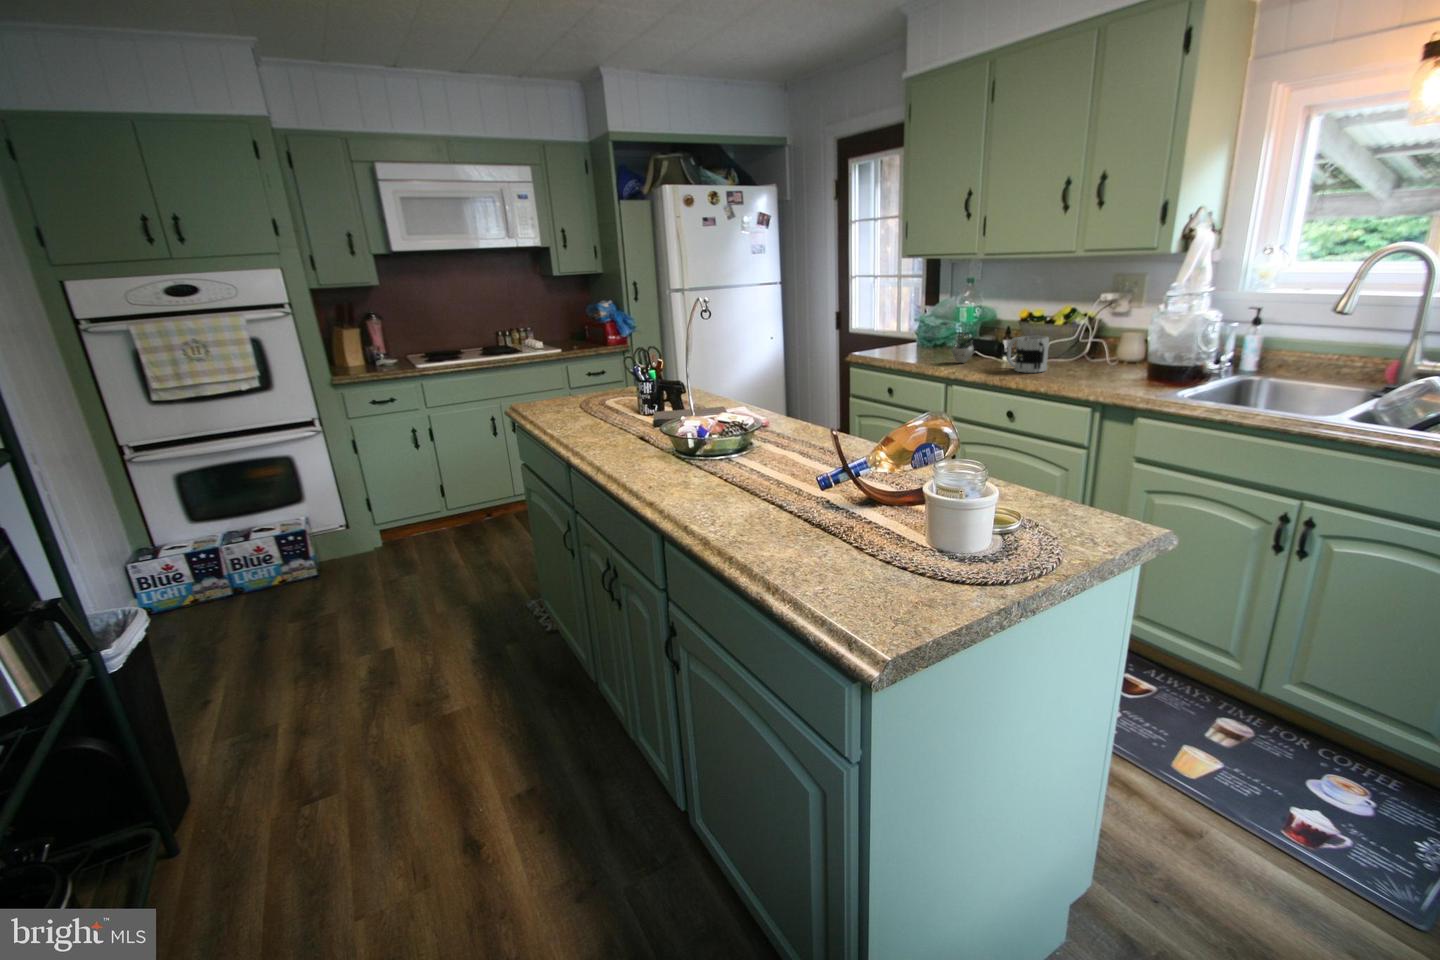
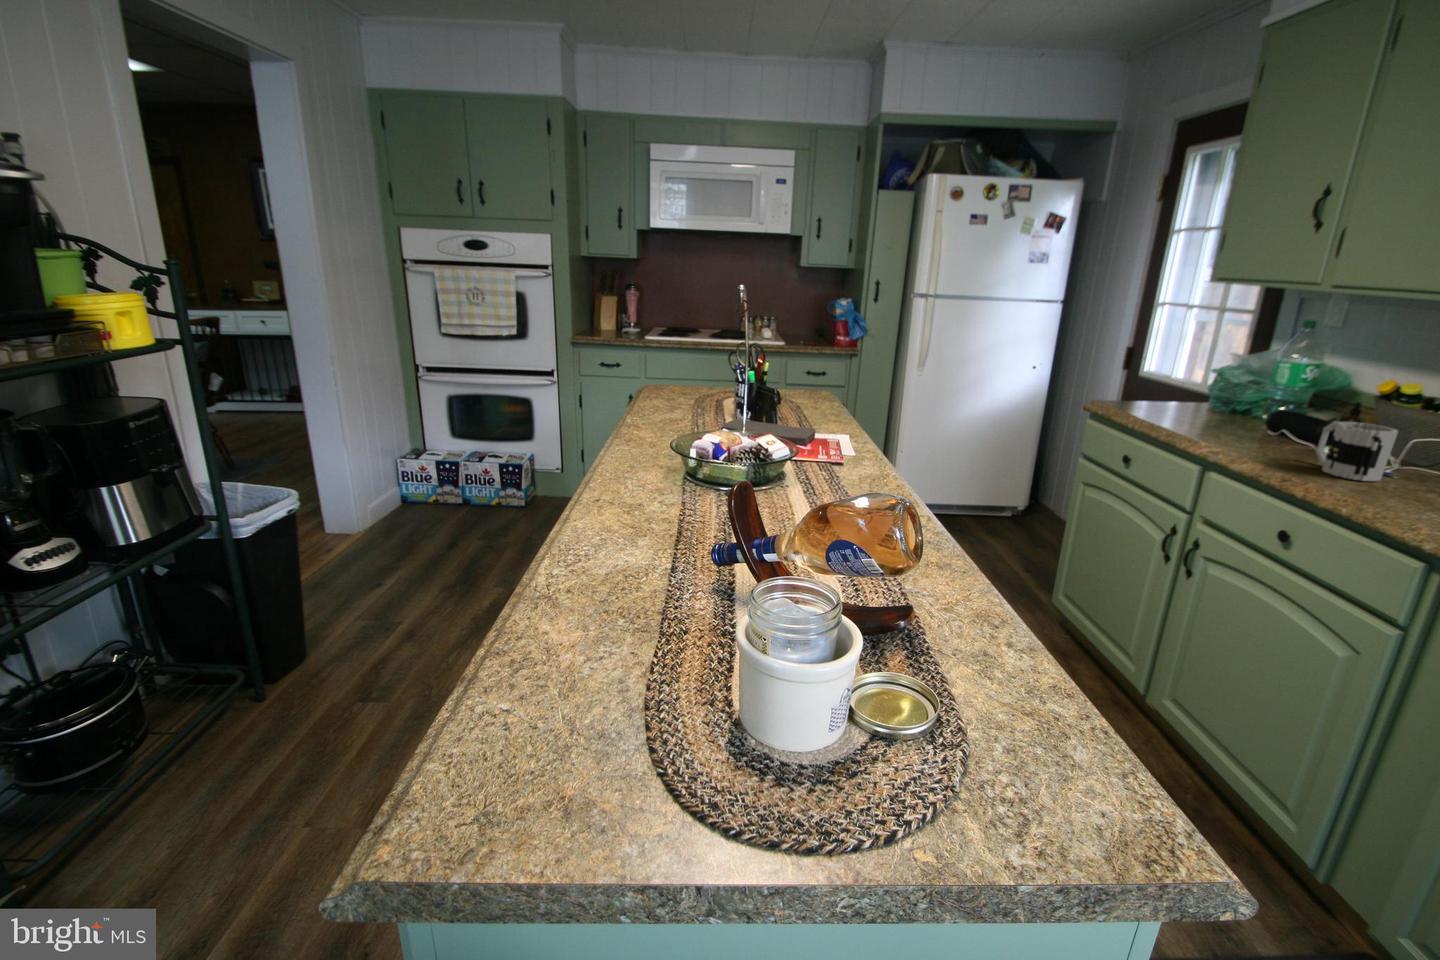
succulent plant: present [952,334,974,363] -> none [1233,400,1314,442]

